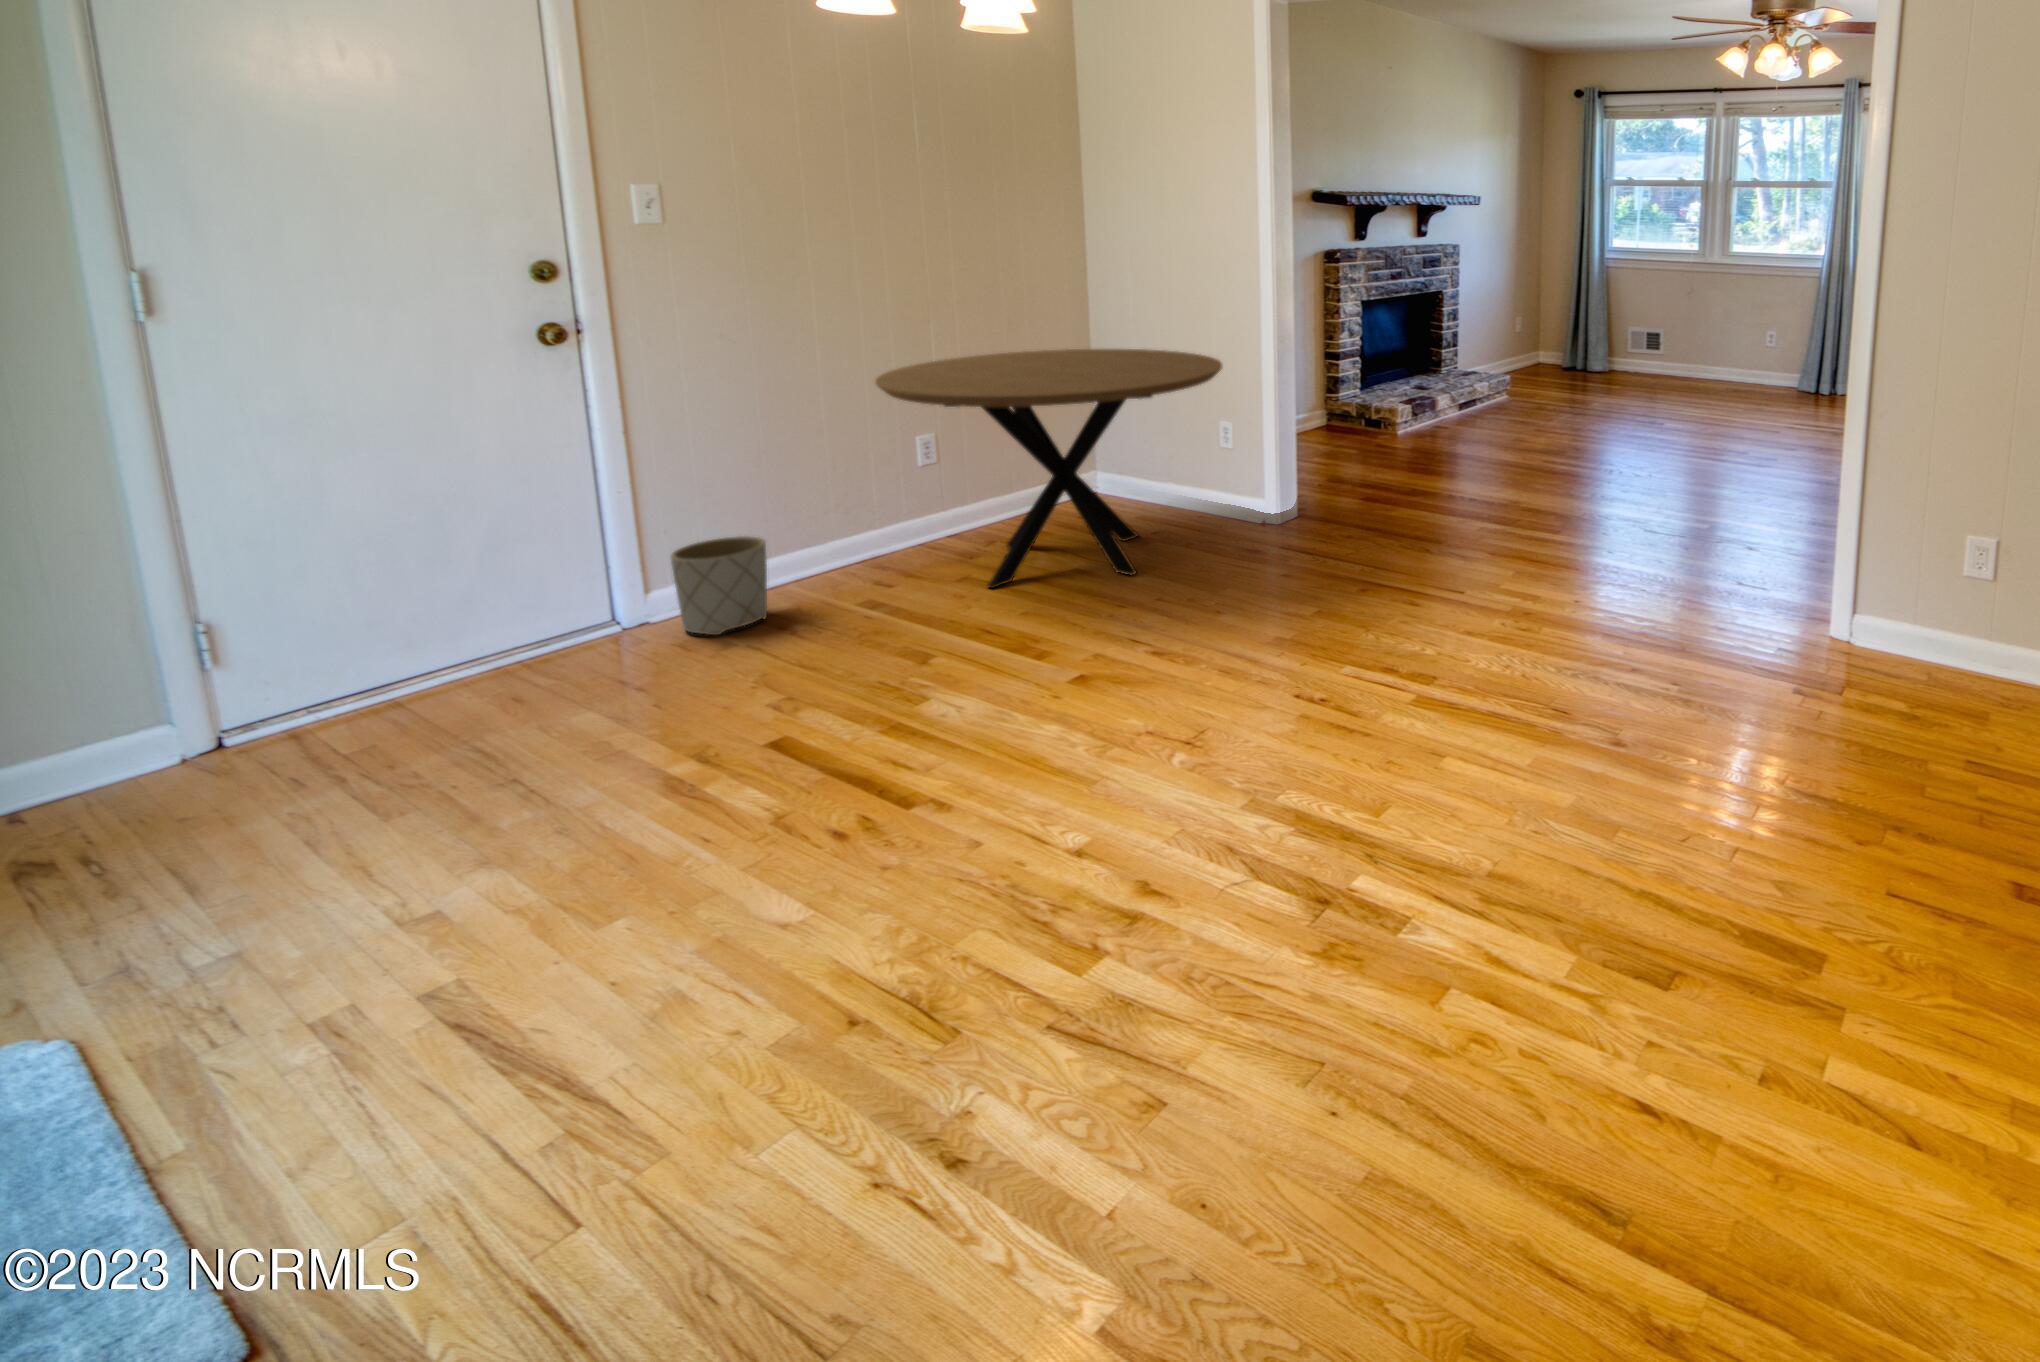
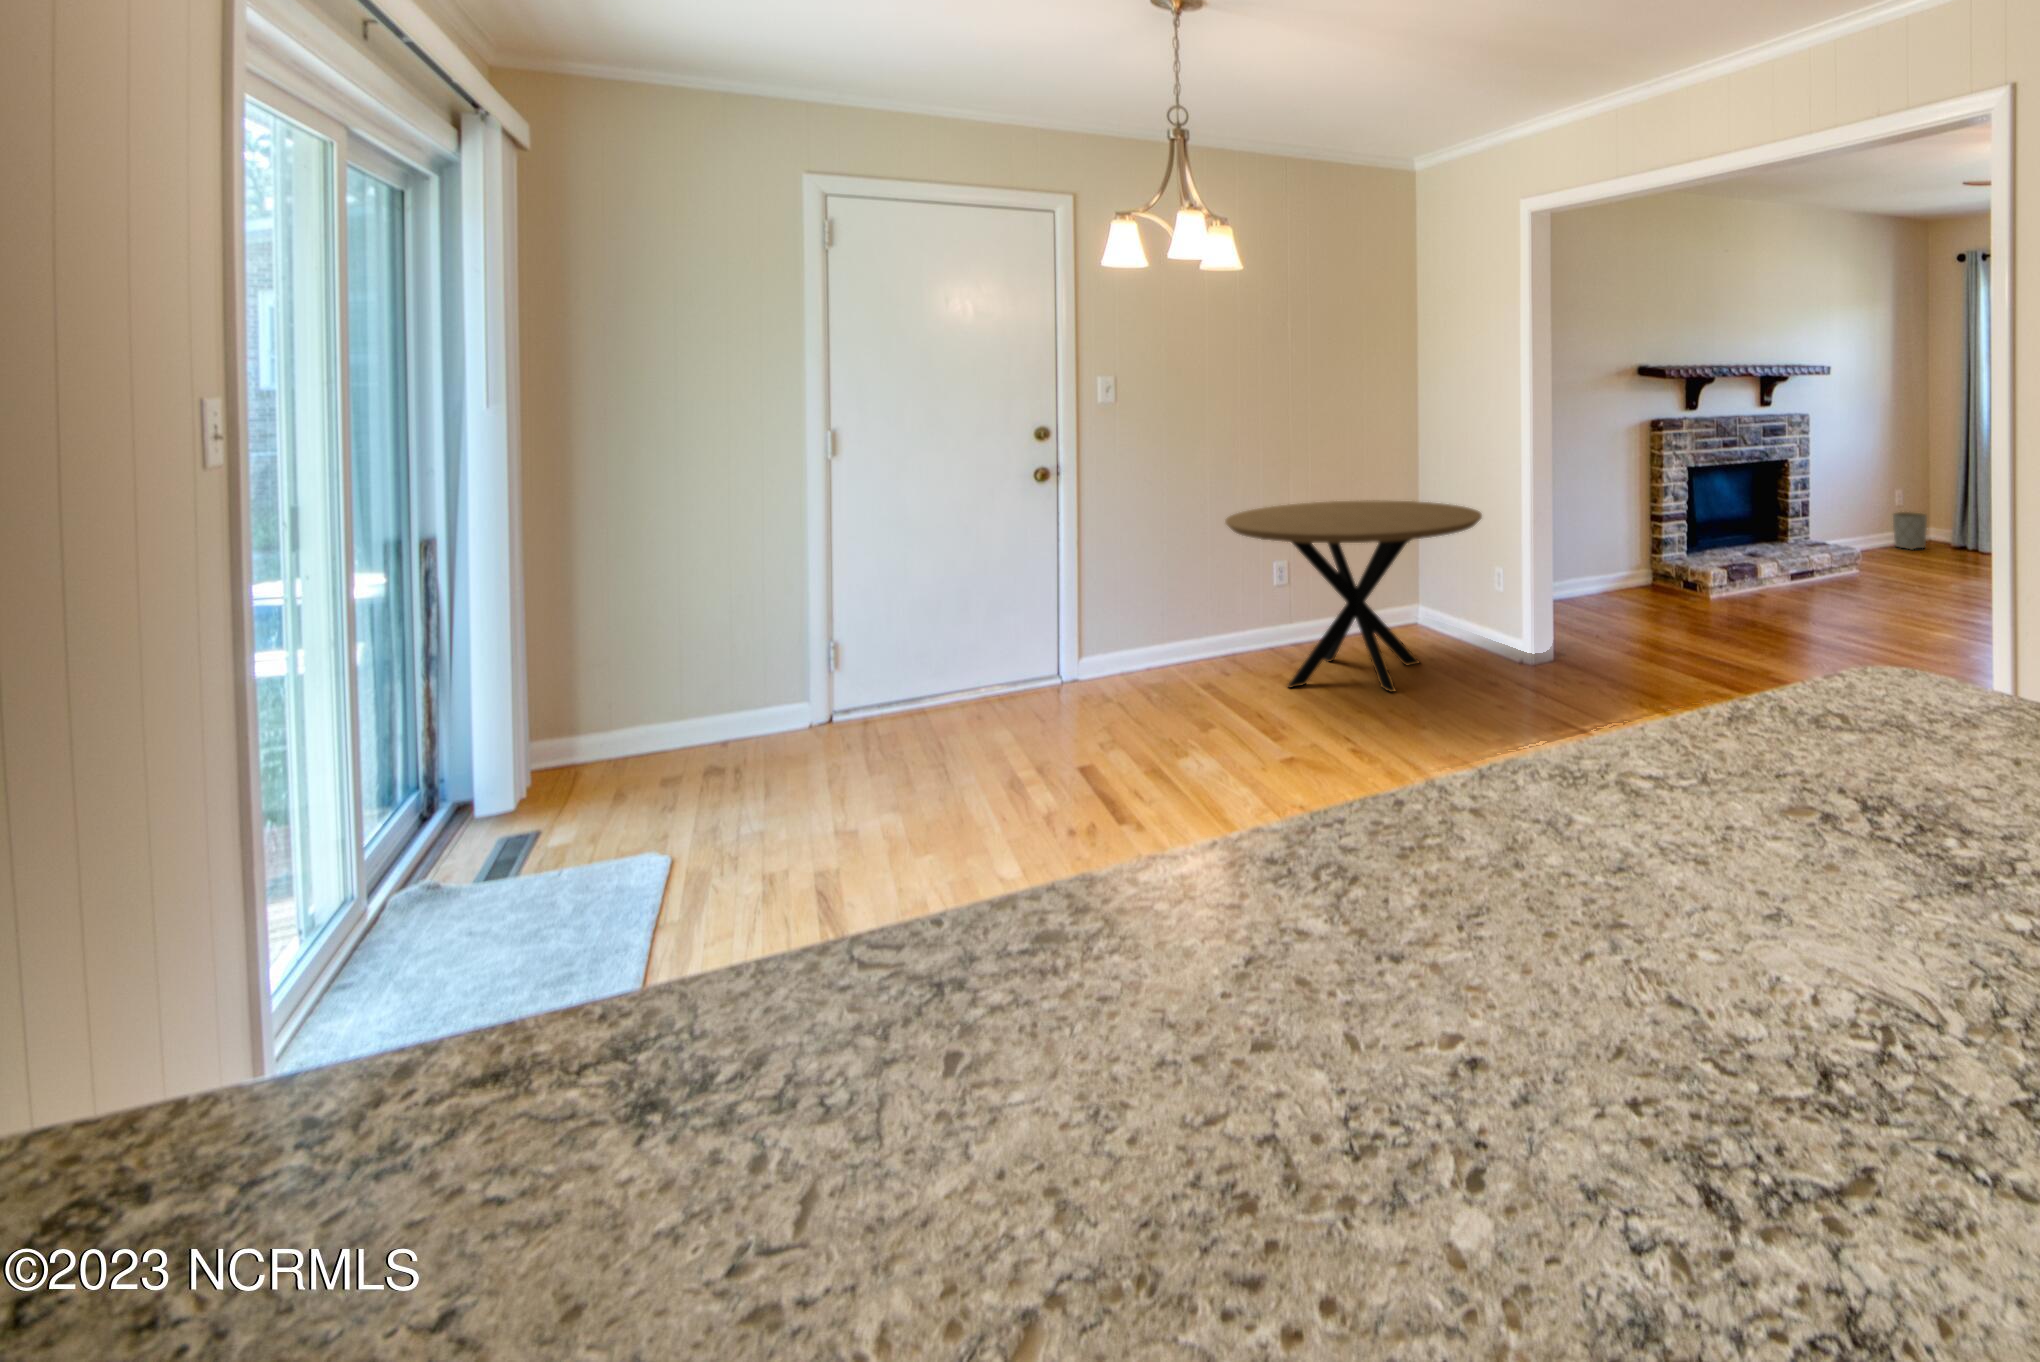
planter: present [671,536,767,635] -> present [1893,512,1927,550]

